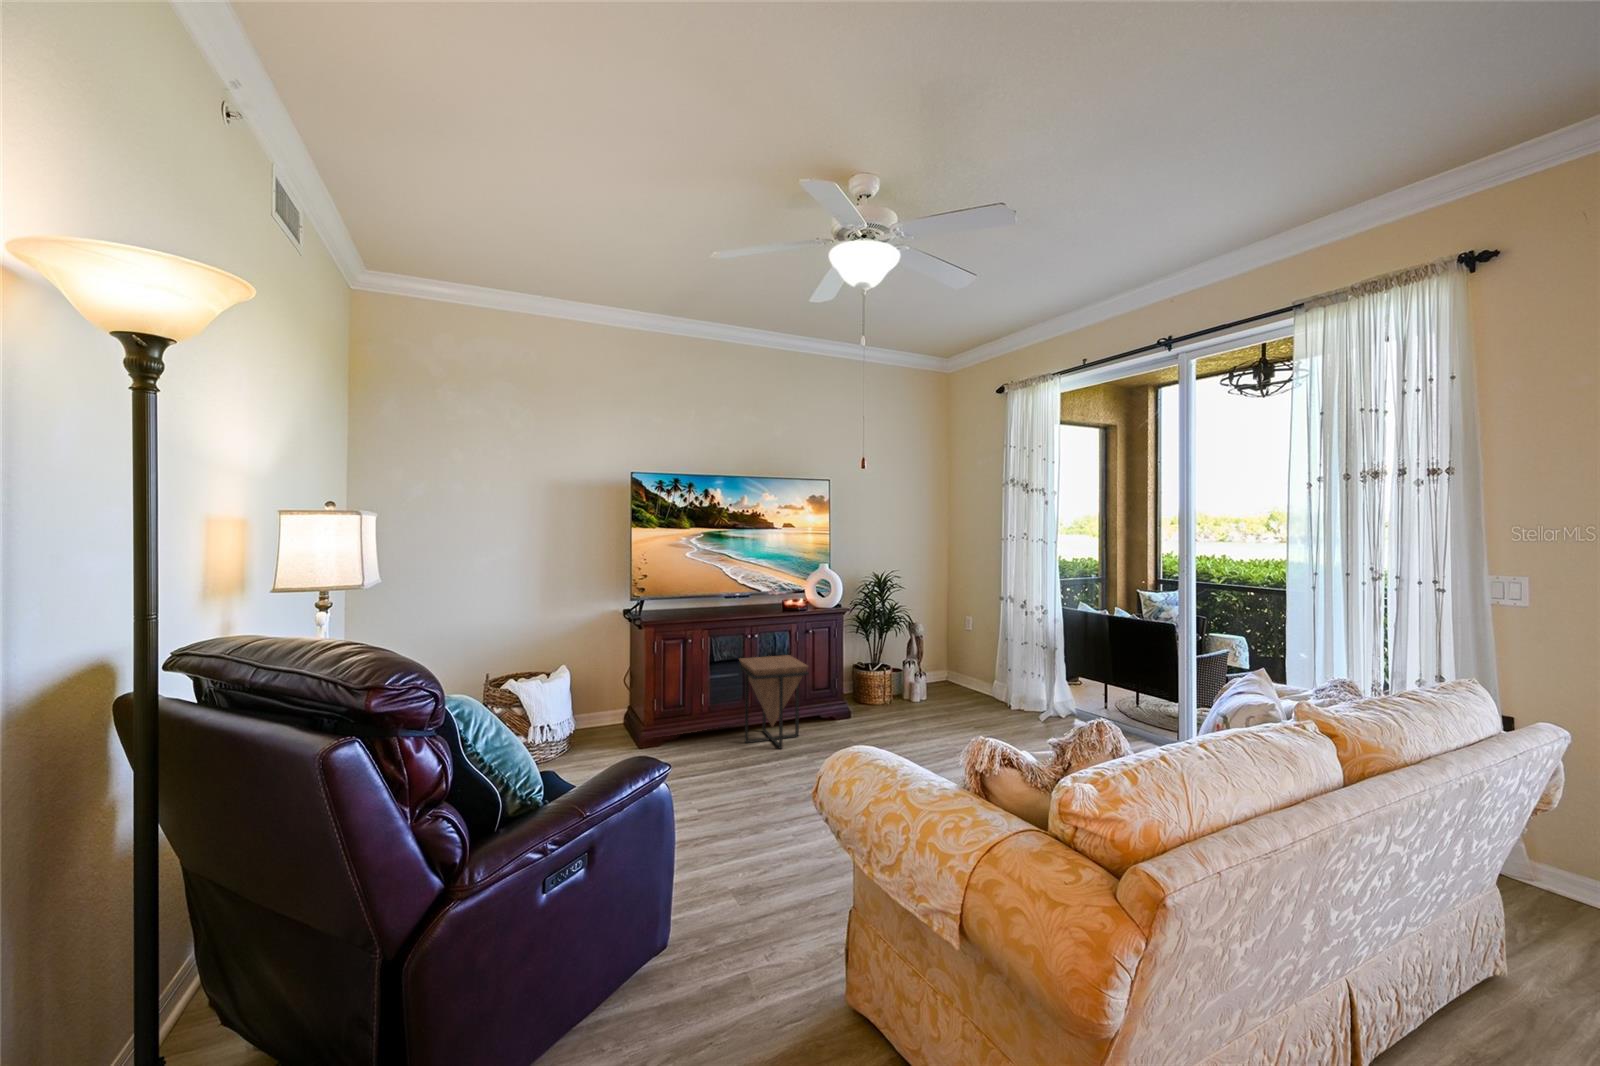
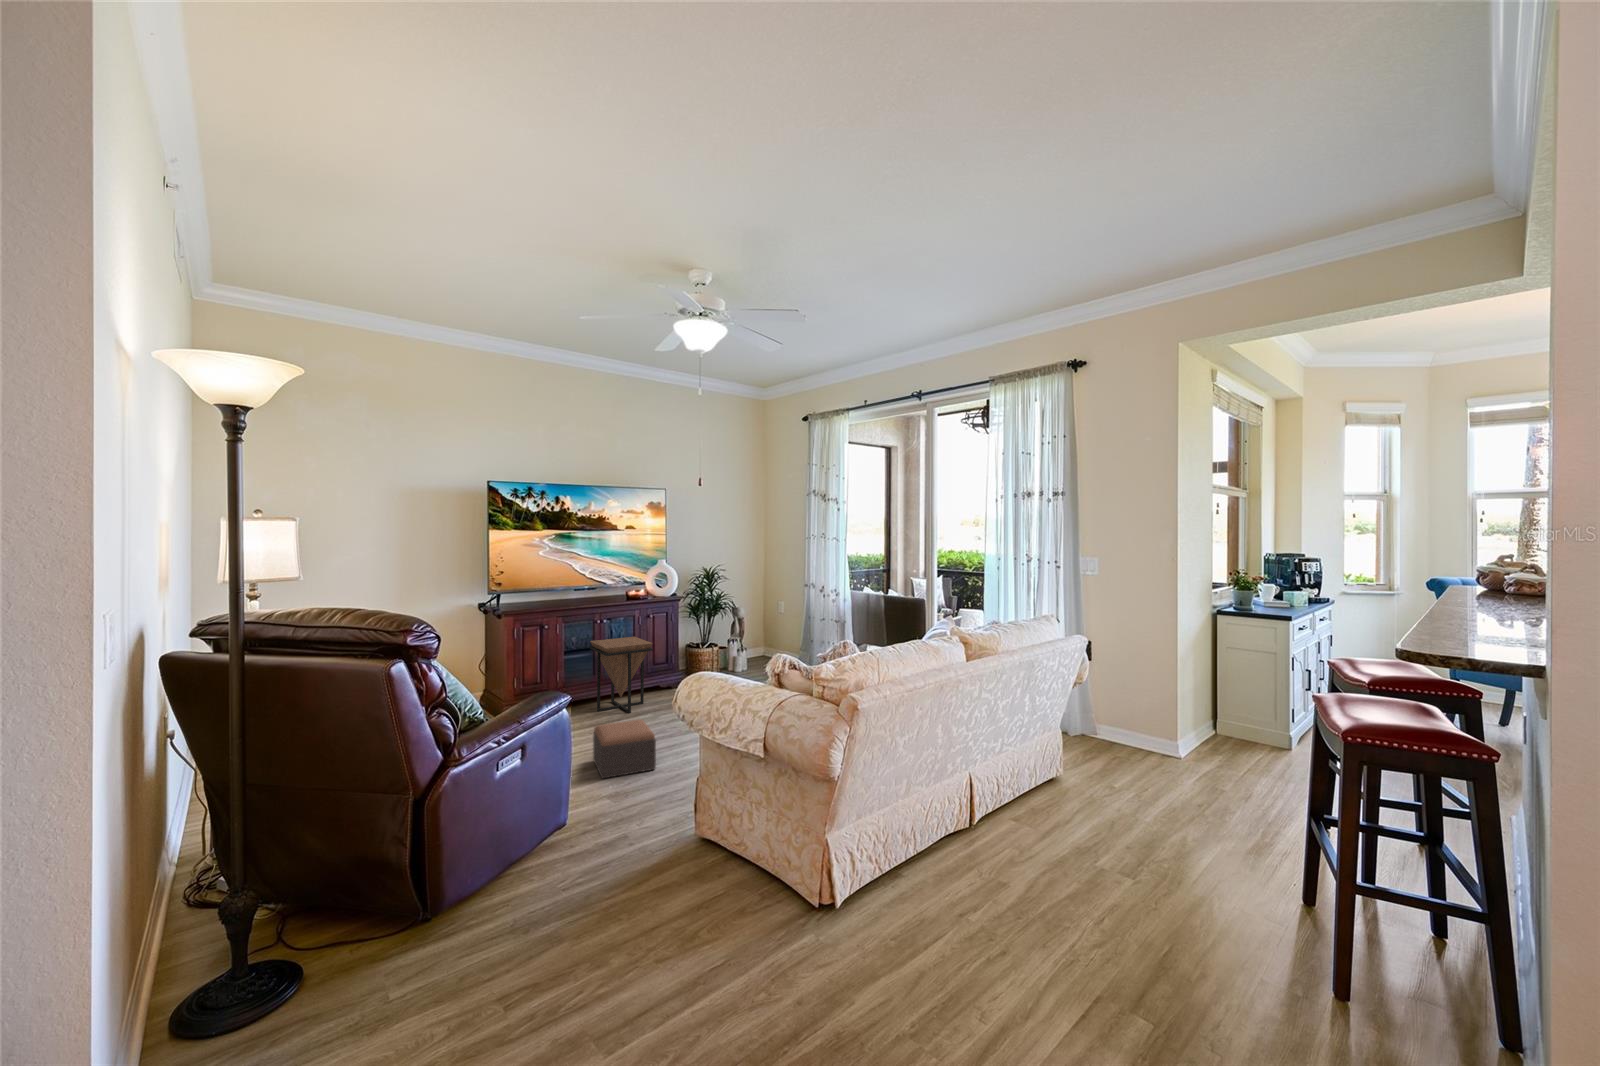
footstool: none [728,772,802,851] -> present [593,720,656,778]

